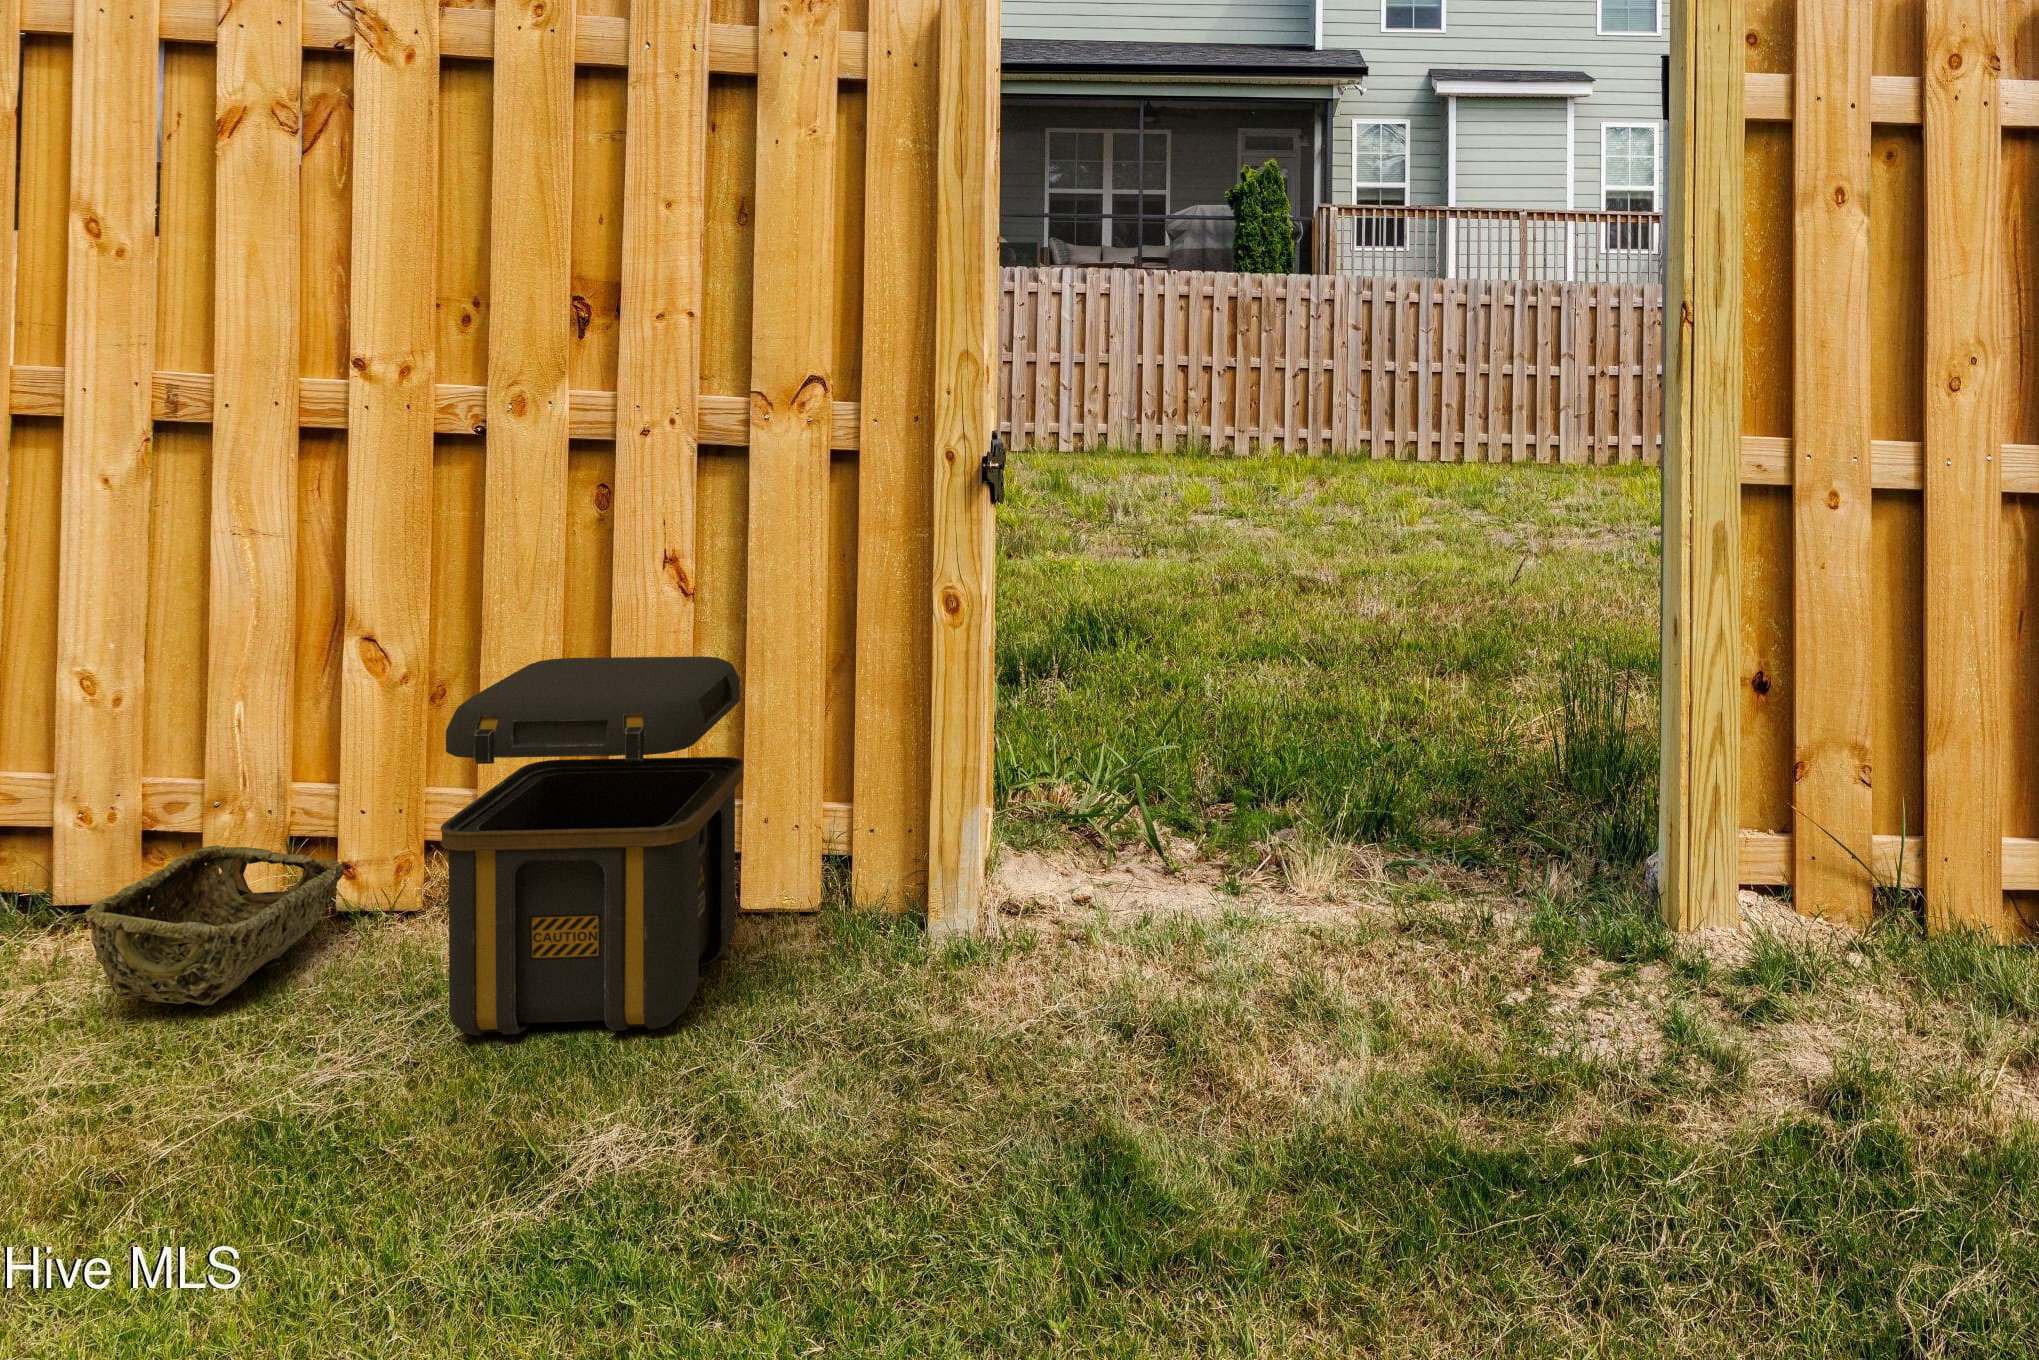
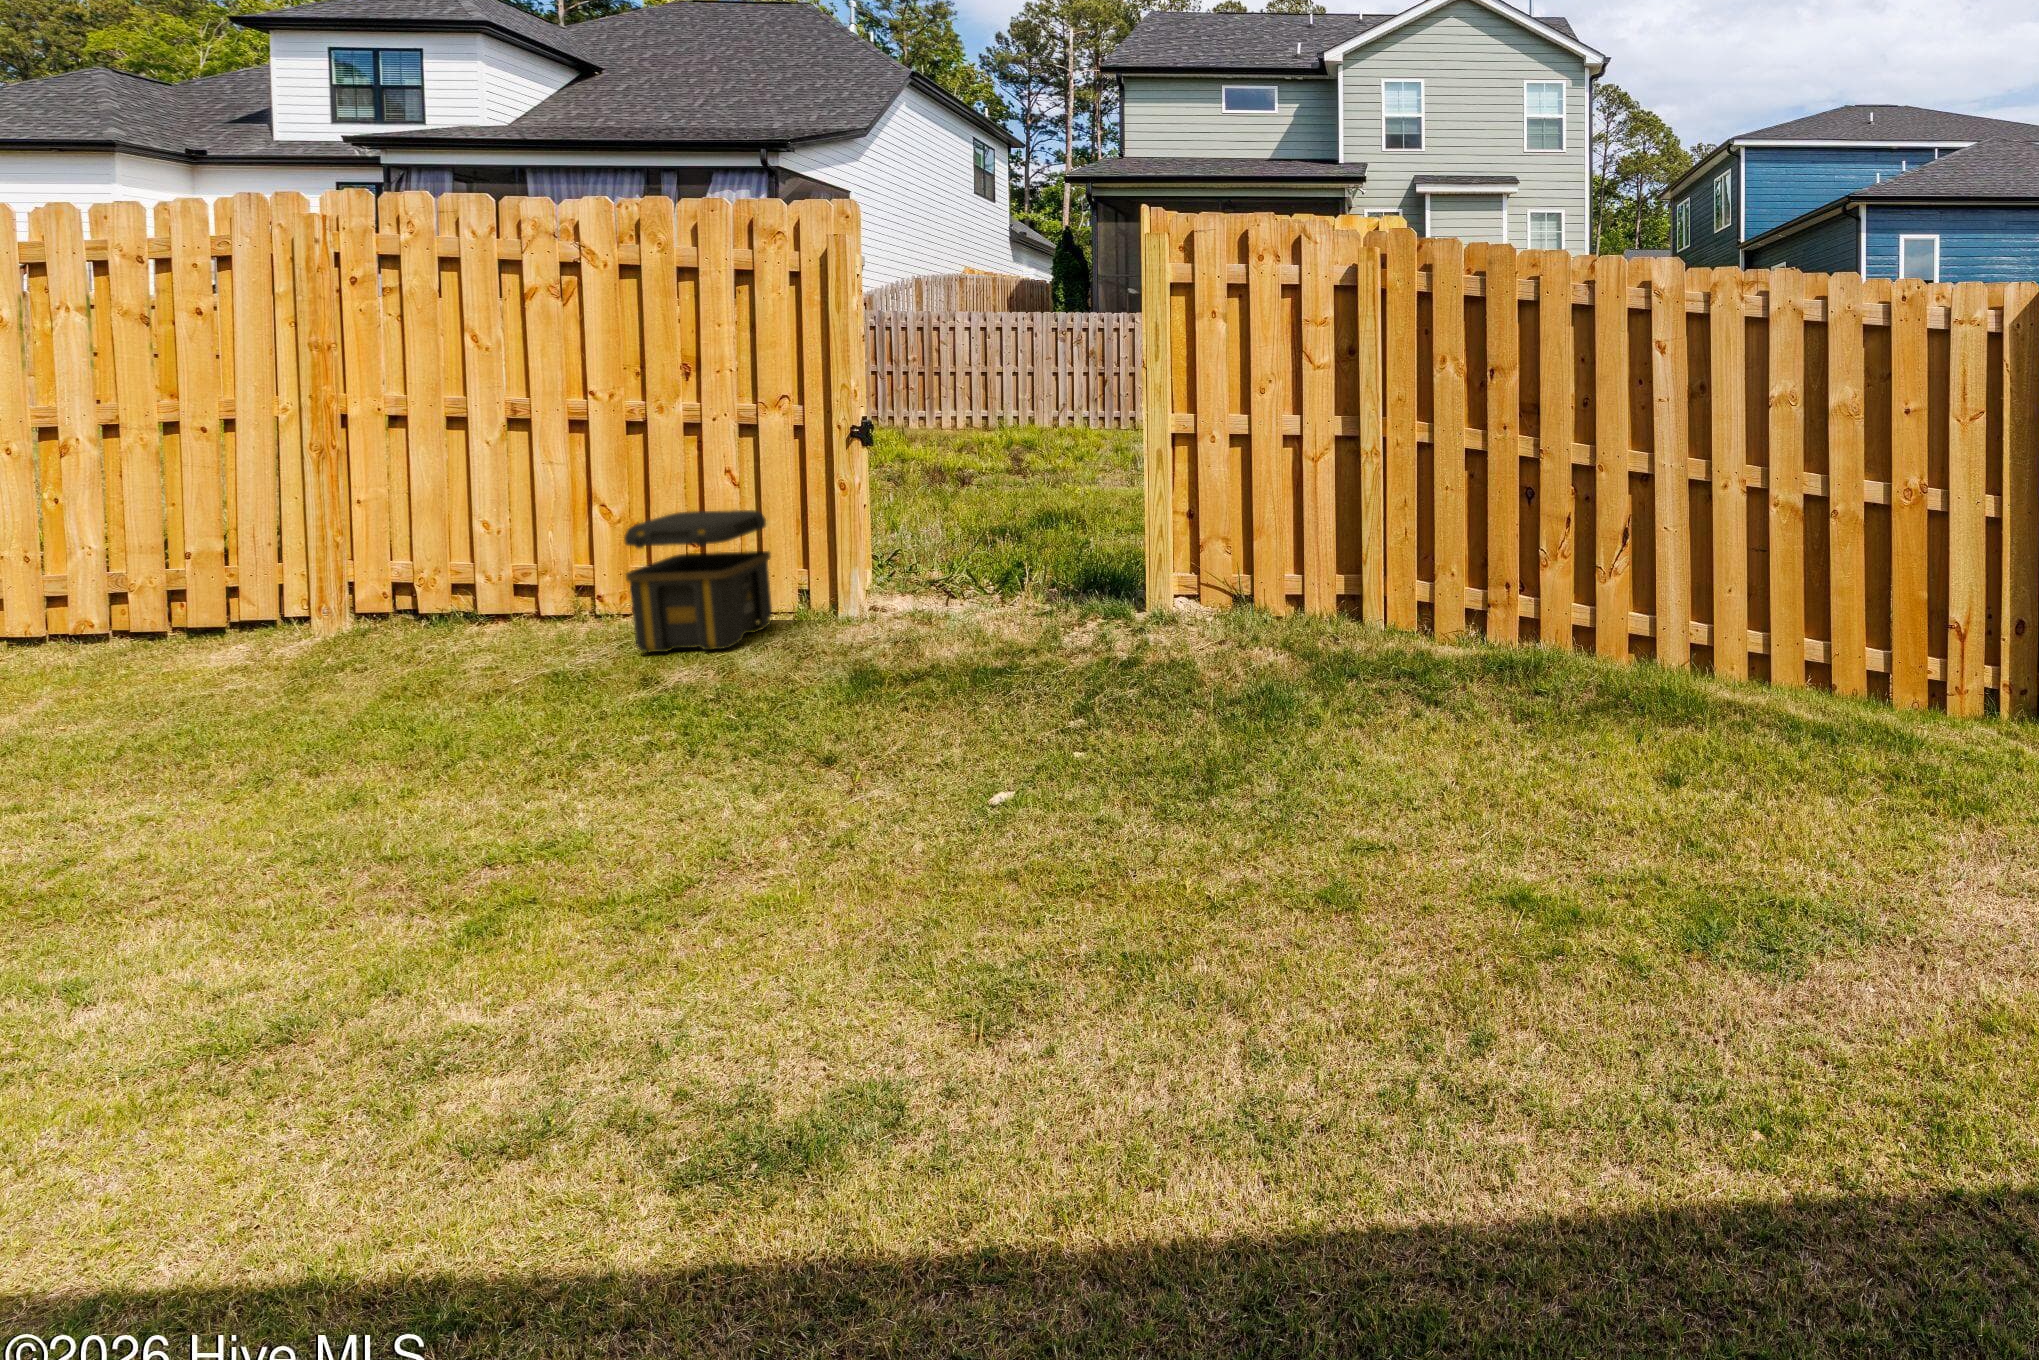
woven basket: present [85,845,344,1005] -> none [484,592,604,647]

